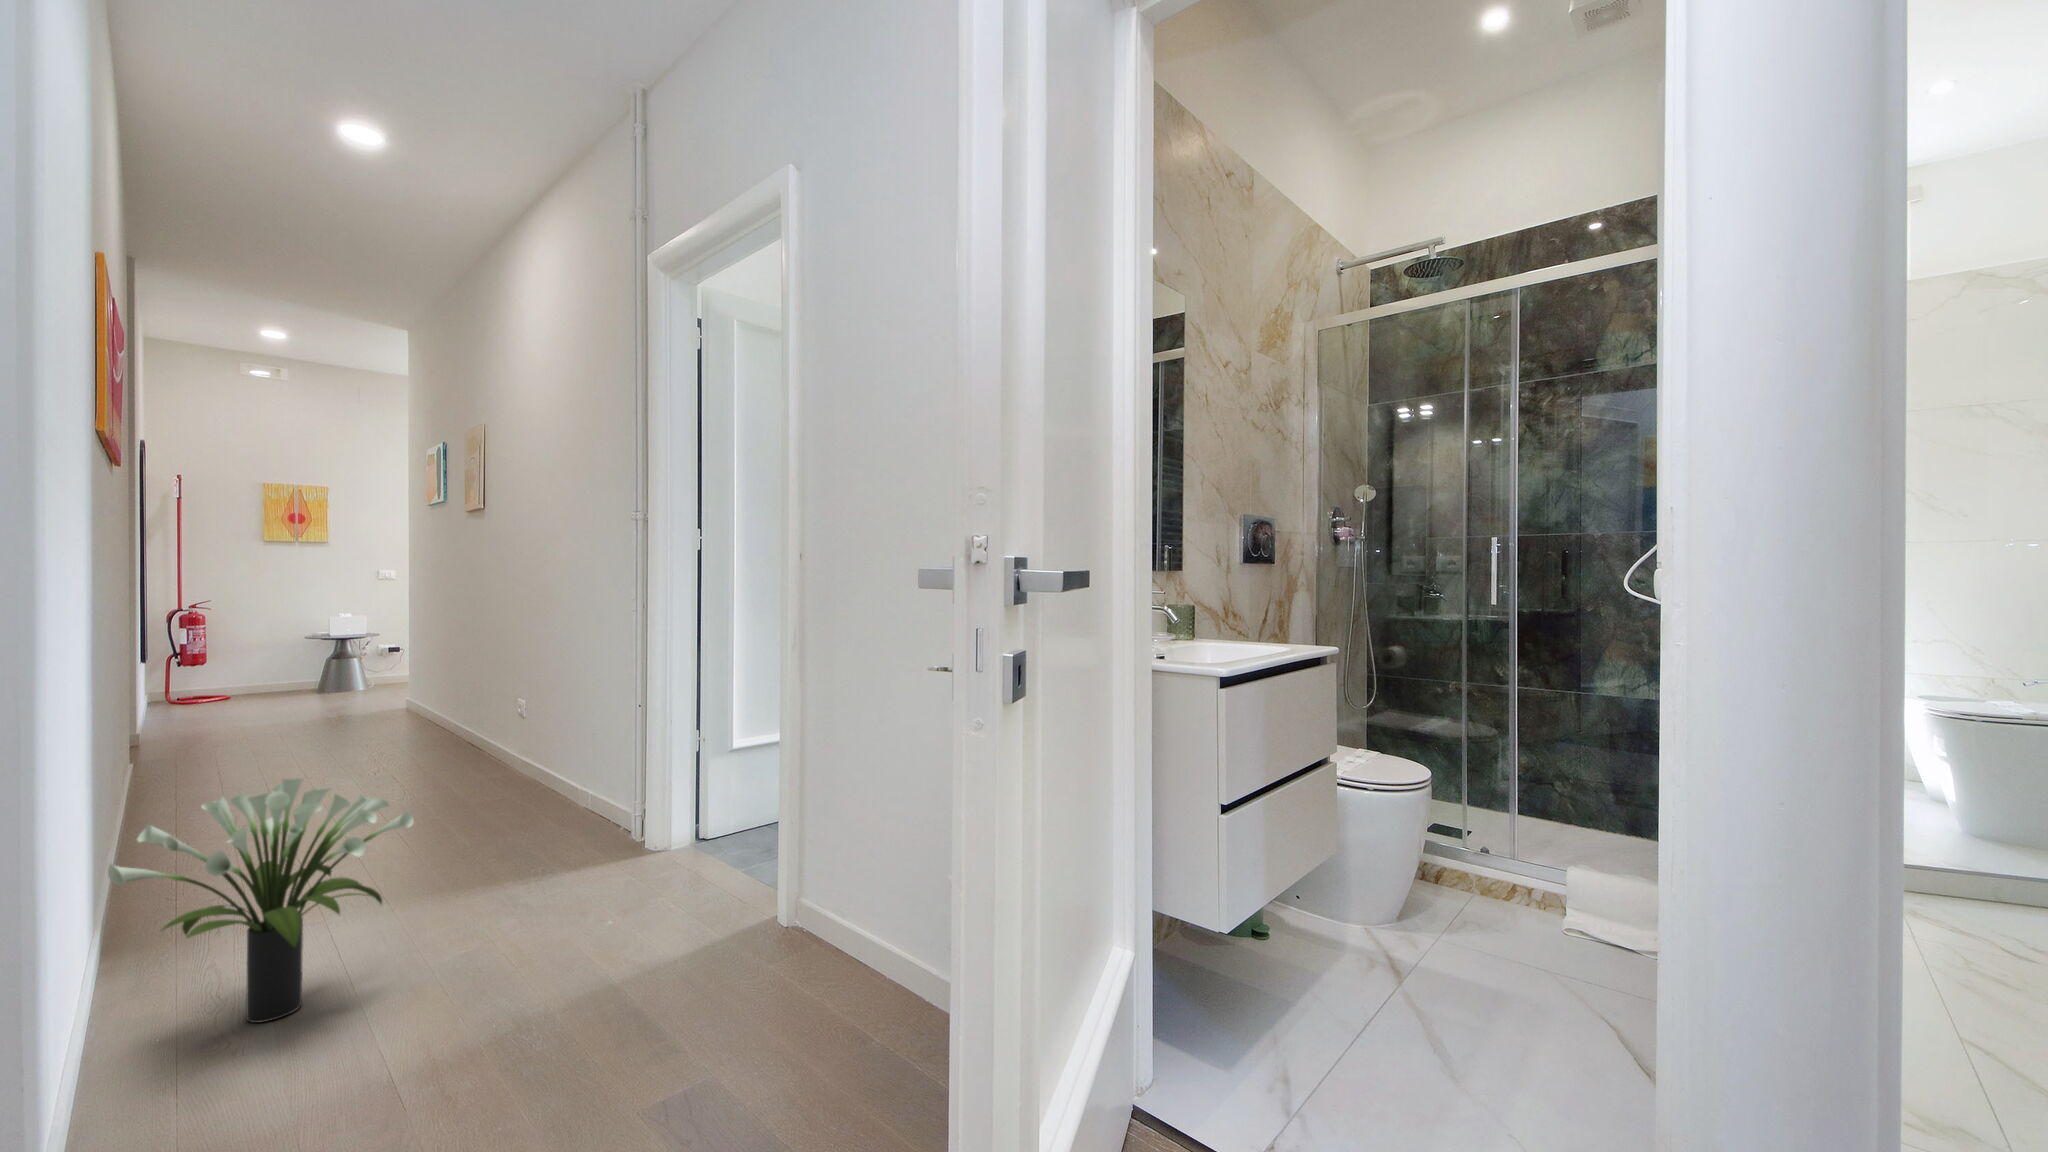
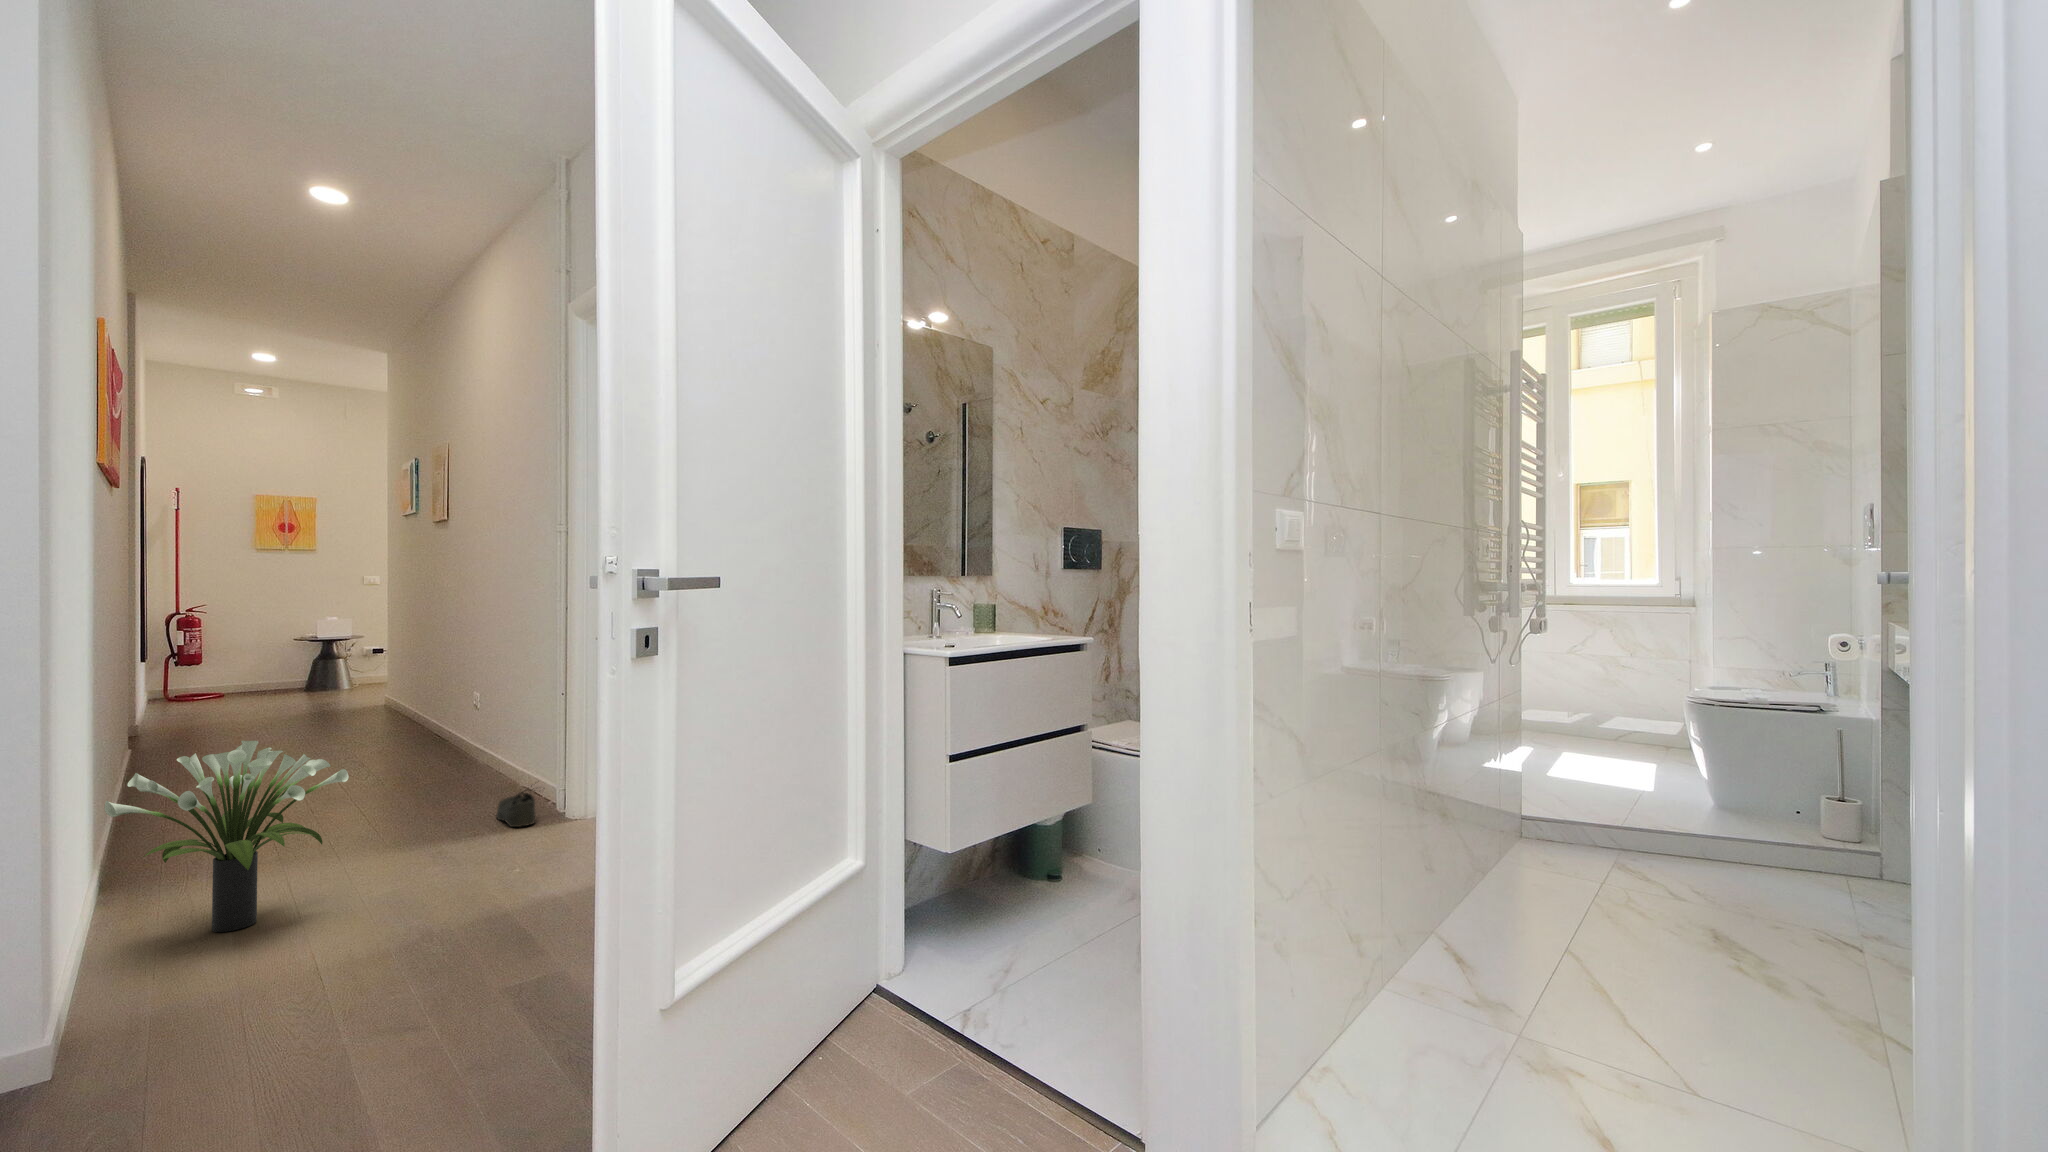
shoe: none [563,806,619,862] -> present [496,789,535,827]

